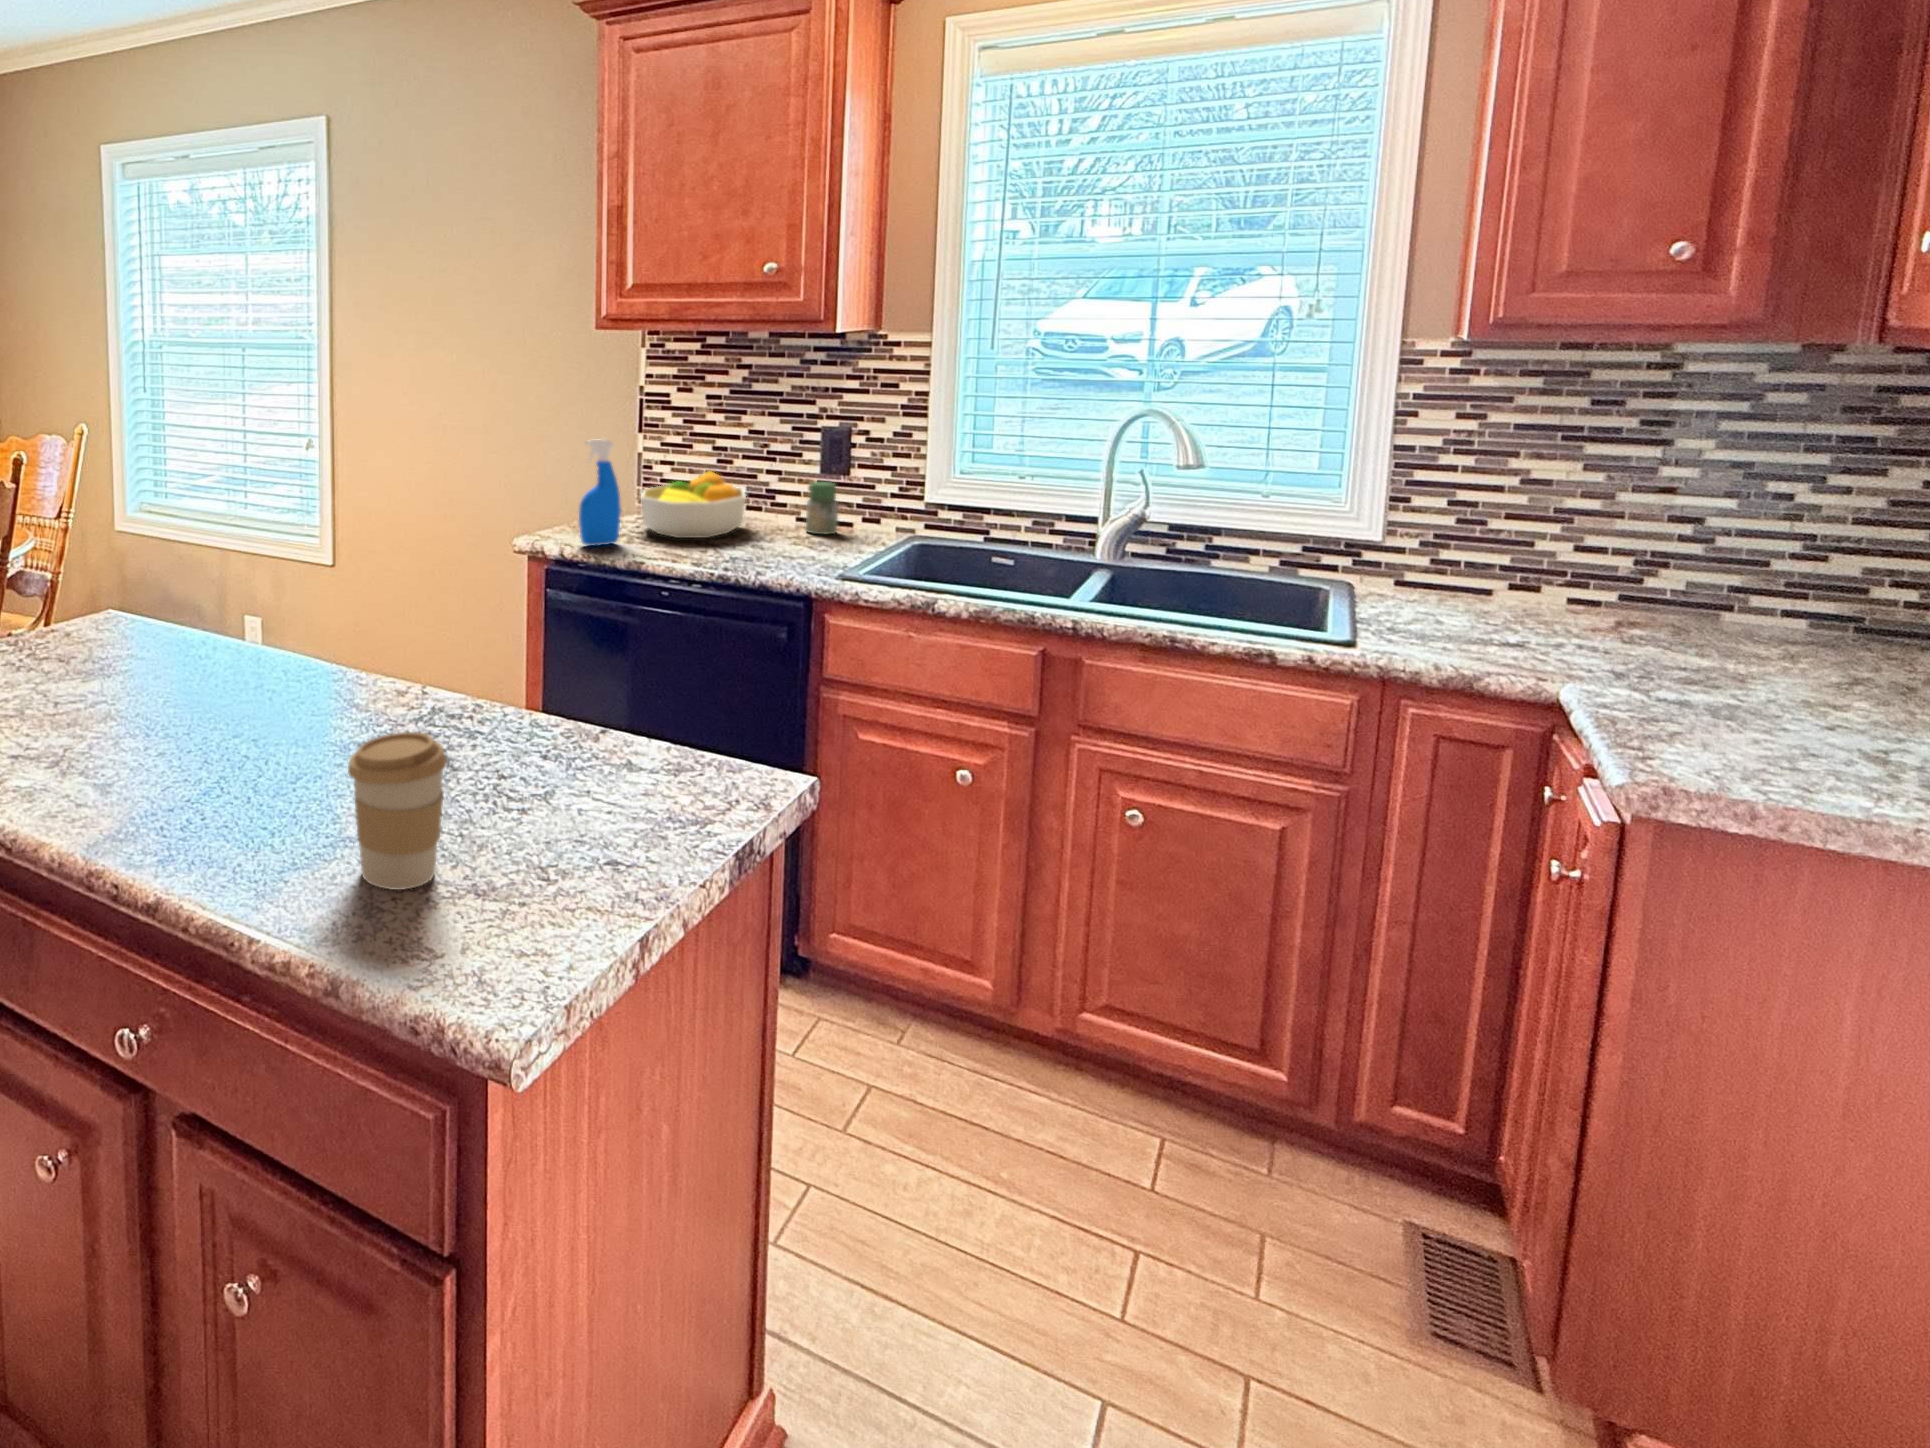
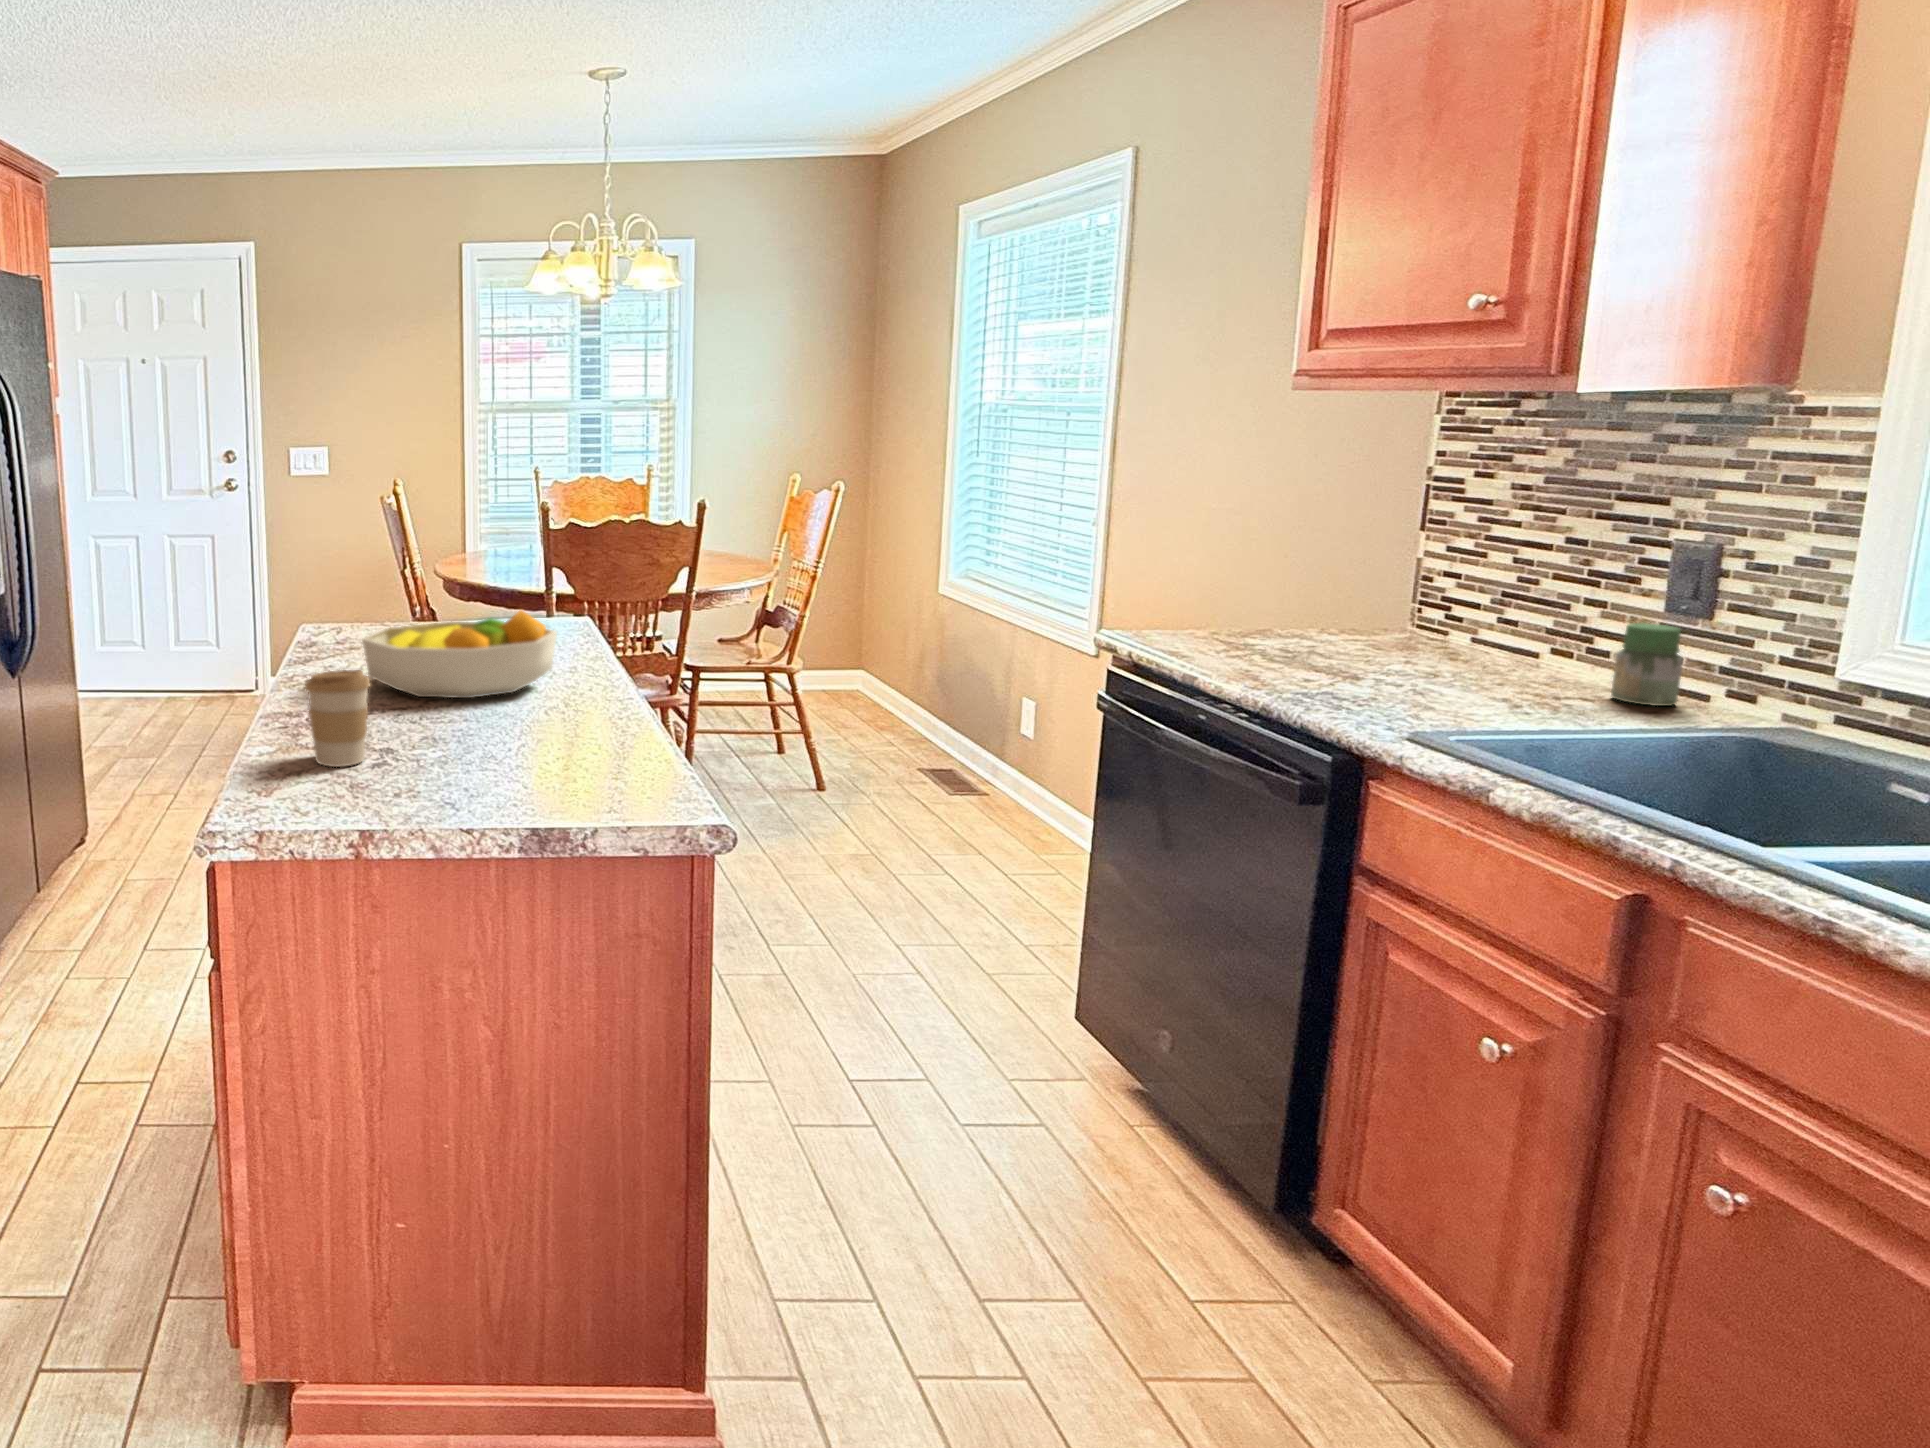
spray bottle: present [579,439,621,546] -> none [1174,526,1244,657]
fruit bowl: present [641,471,746,538] -> present [362,610,557,698]

